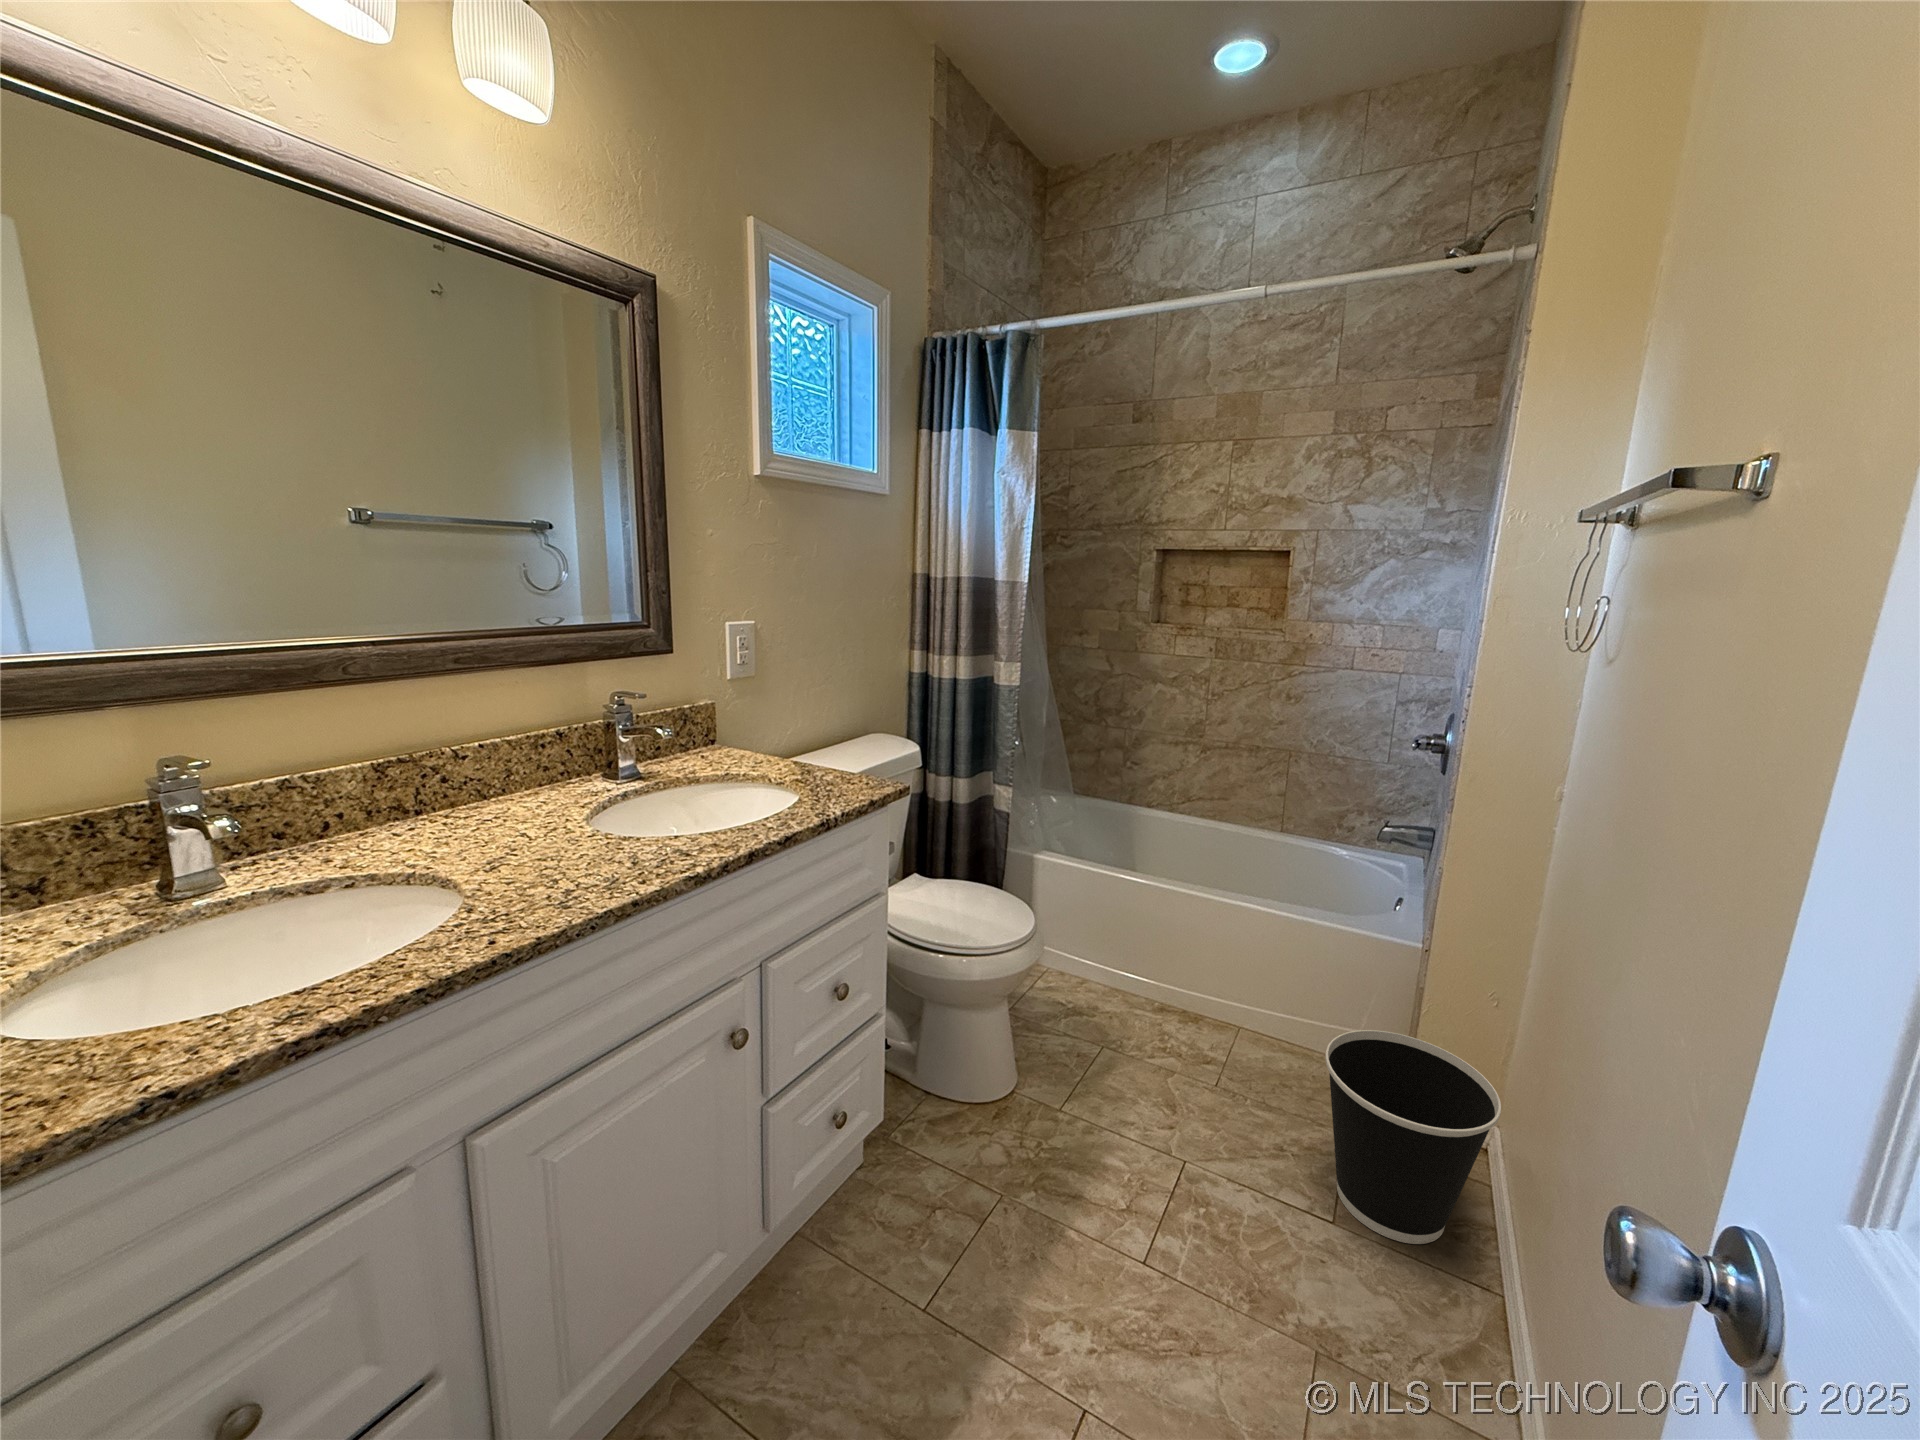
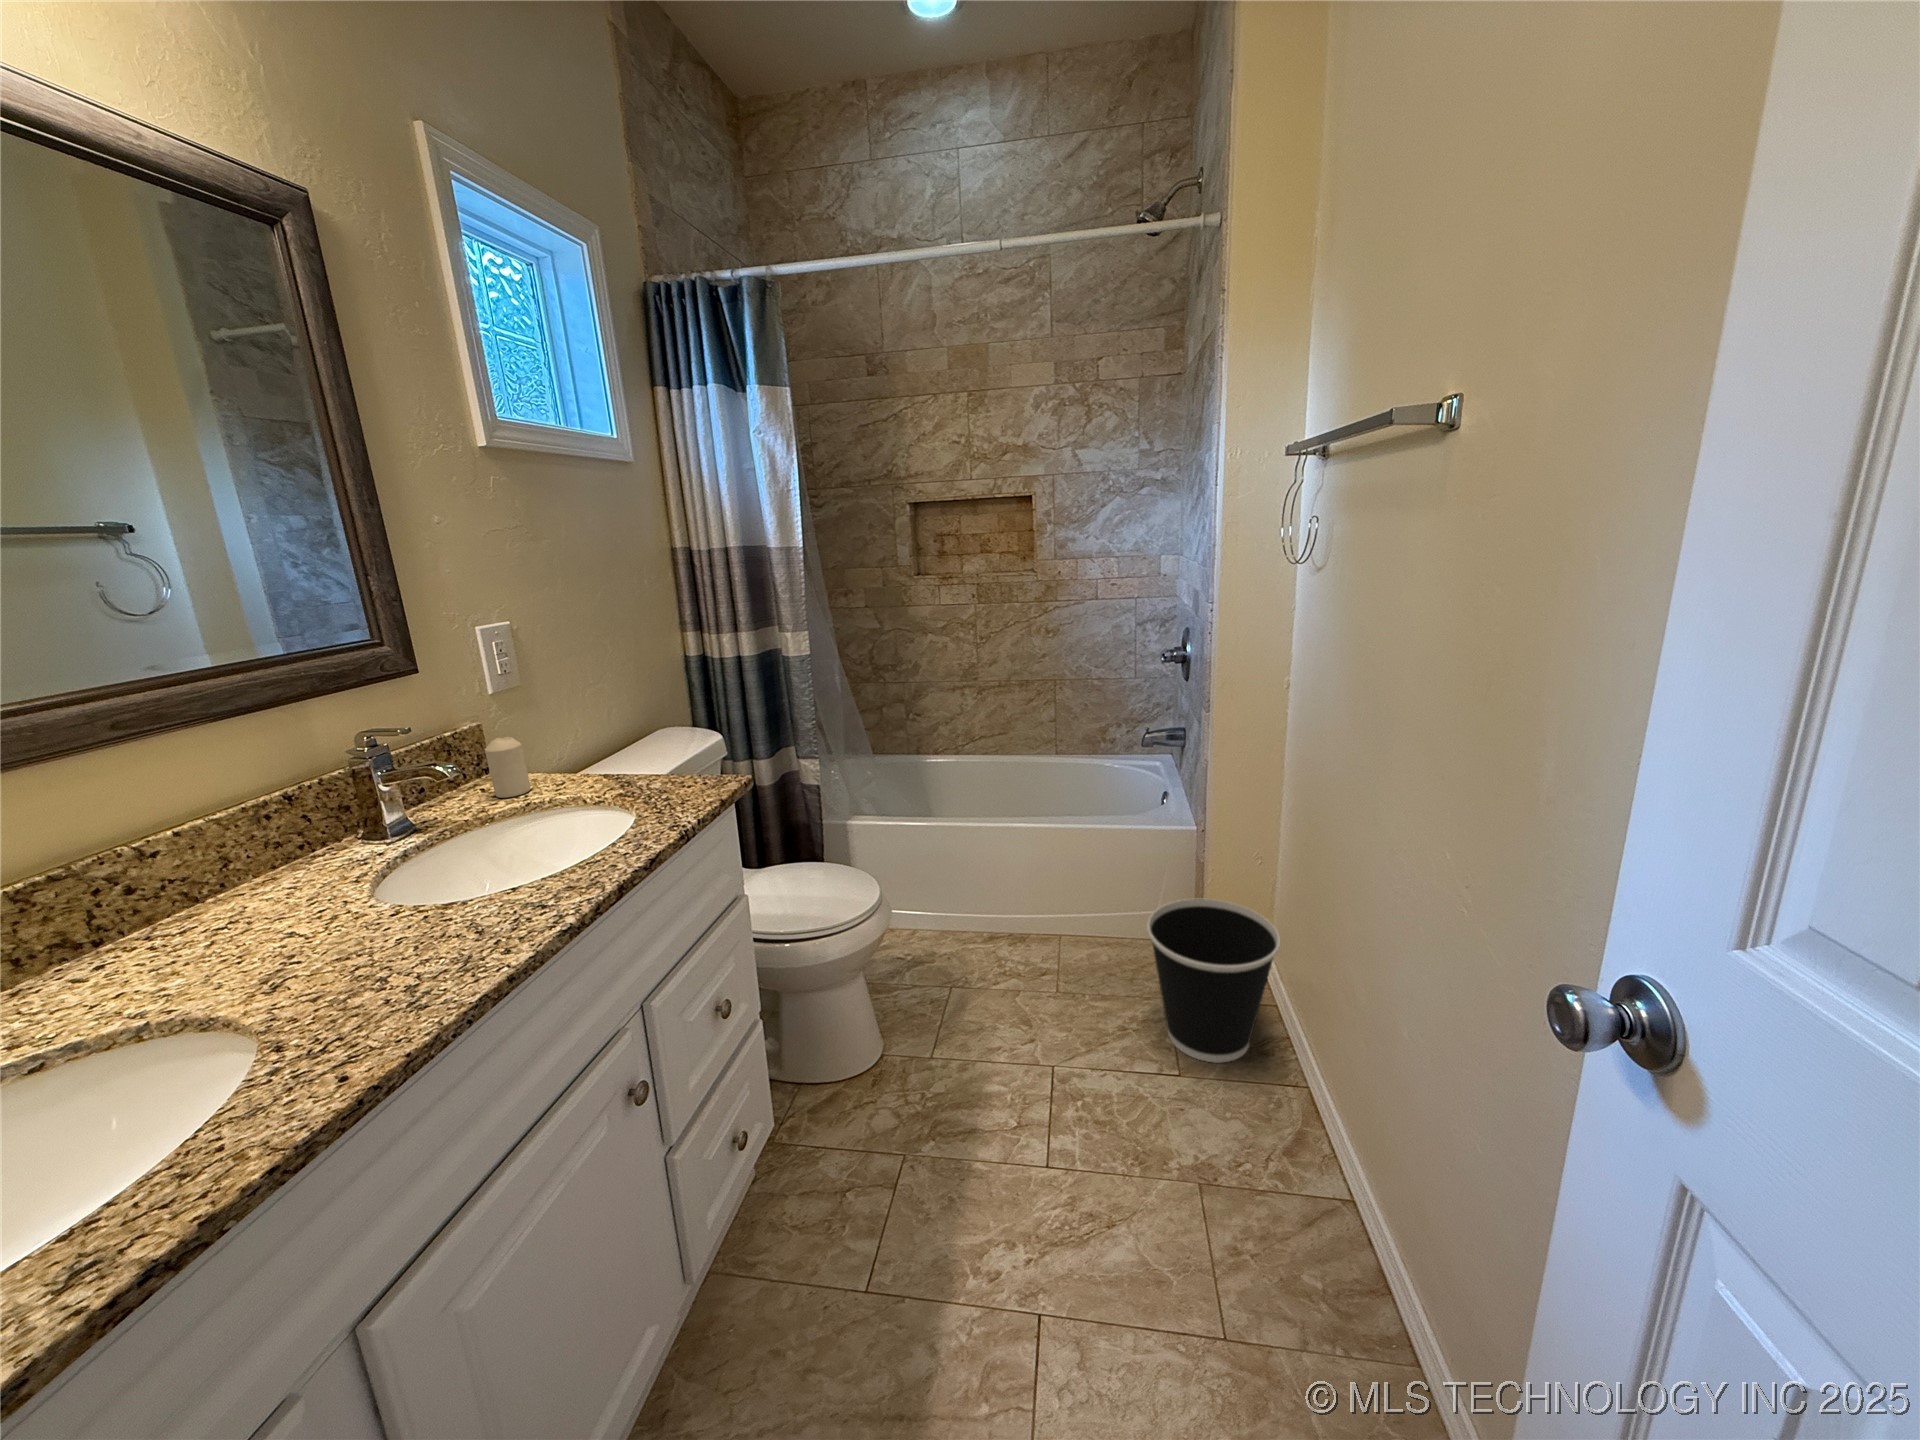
candle: none [705,715,734,767] -> present [485,737,531,798]

